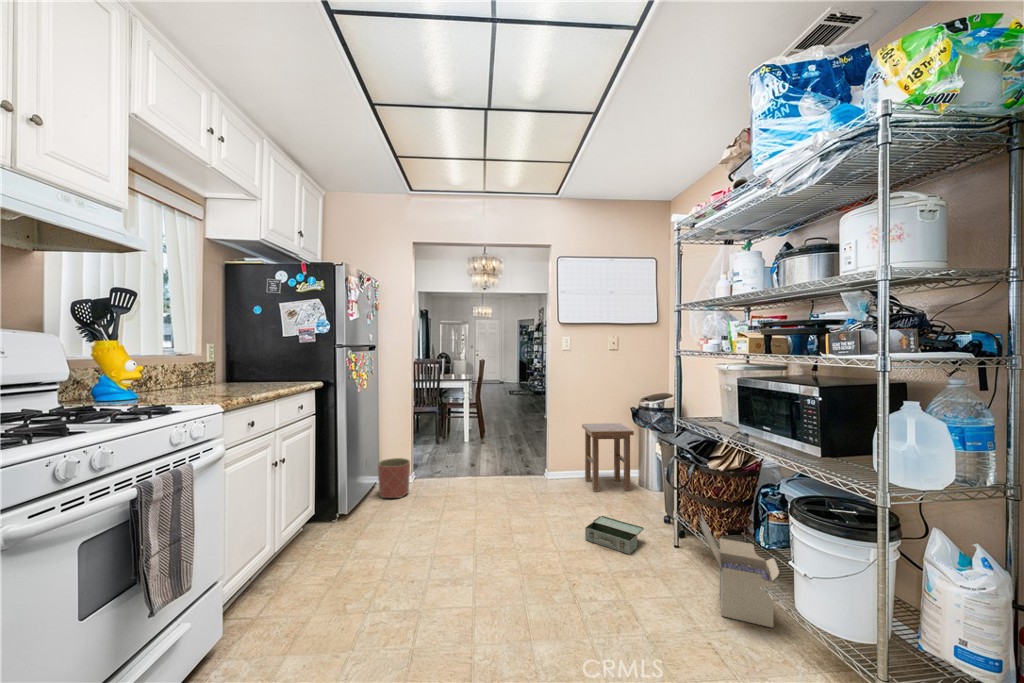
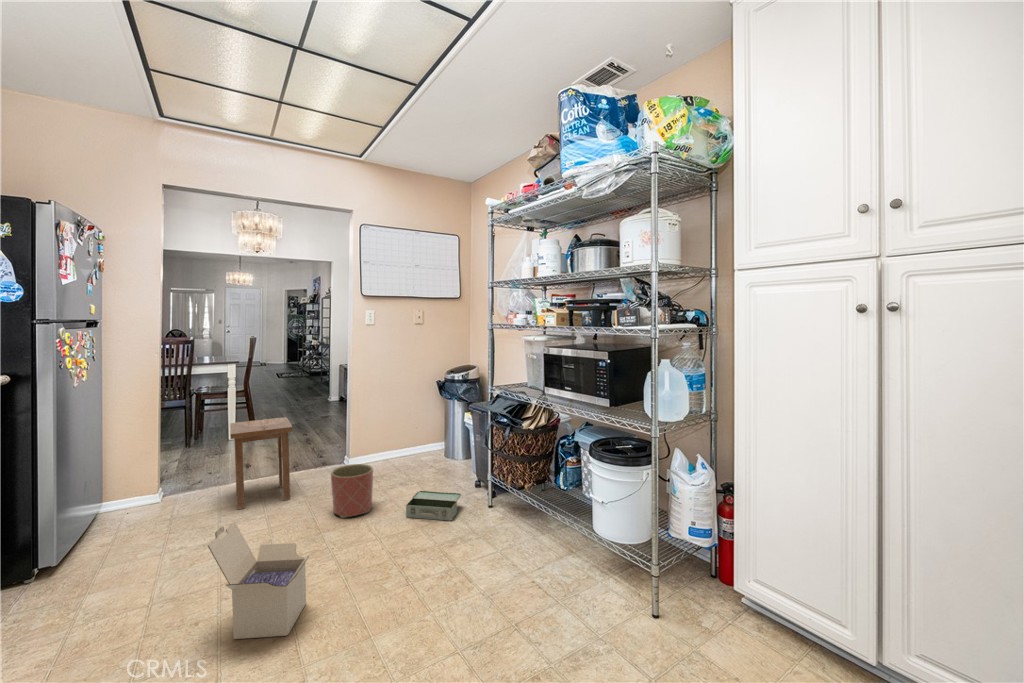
stool: present [582,423,634,492] -> present [230,417,293,510]
planter: present [378,458,410,498] -> present [331,464,373,518]
cardboard box: present [699,514,780,628] -> present [208,522,309,639]

